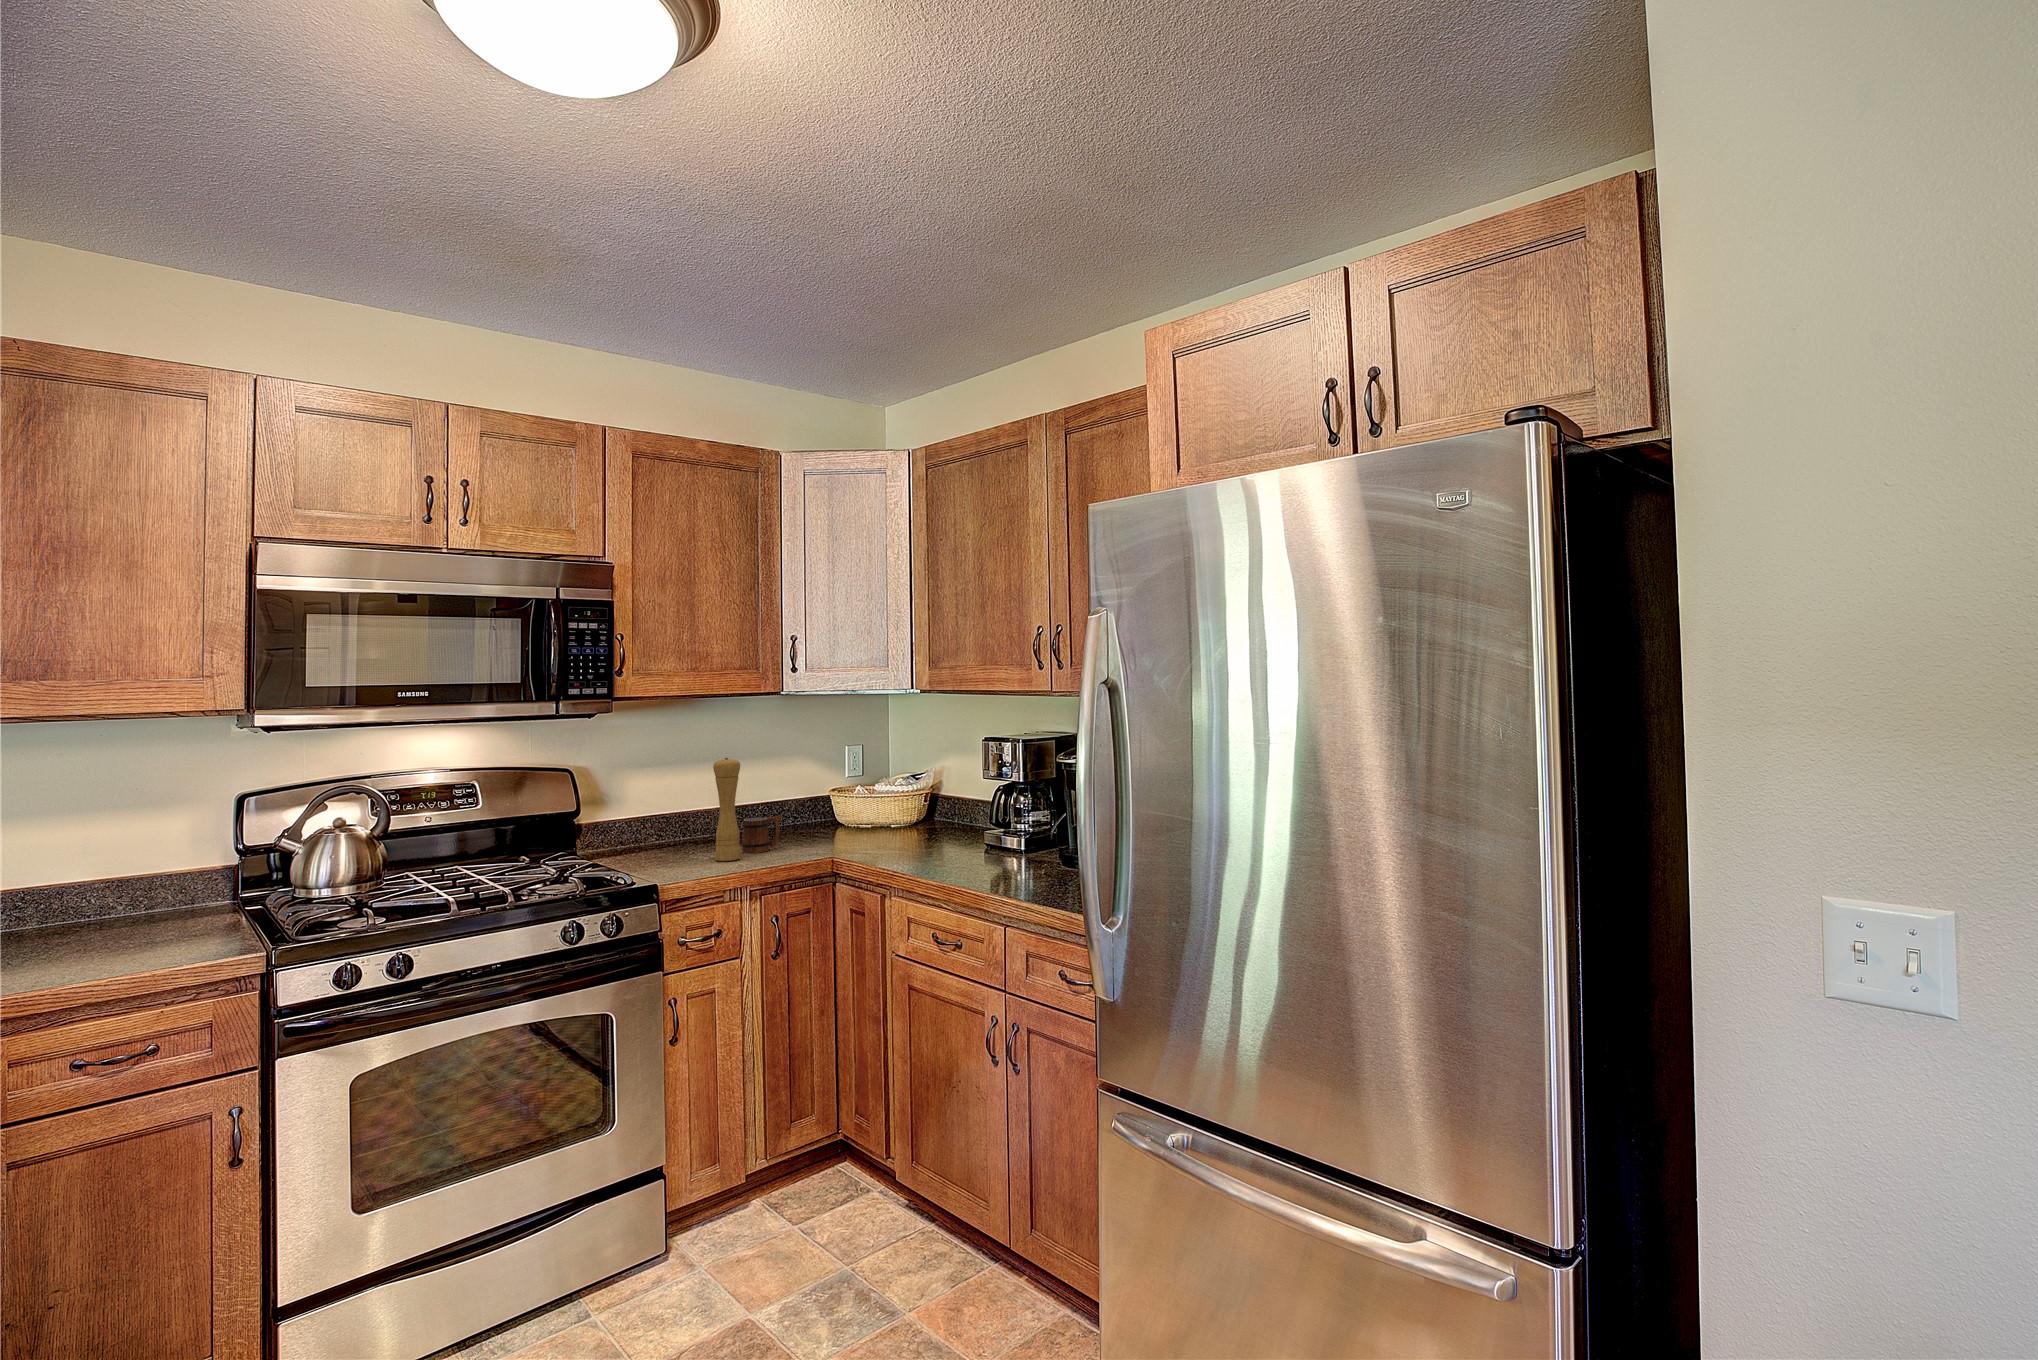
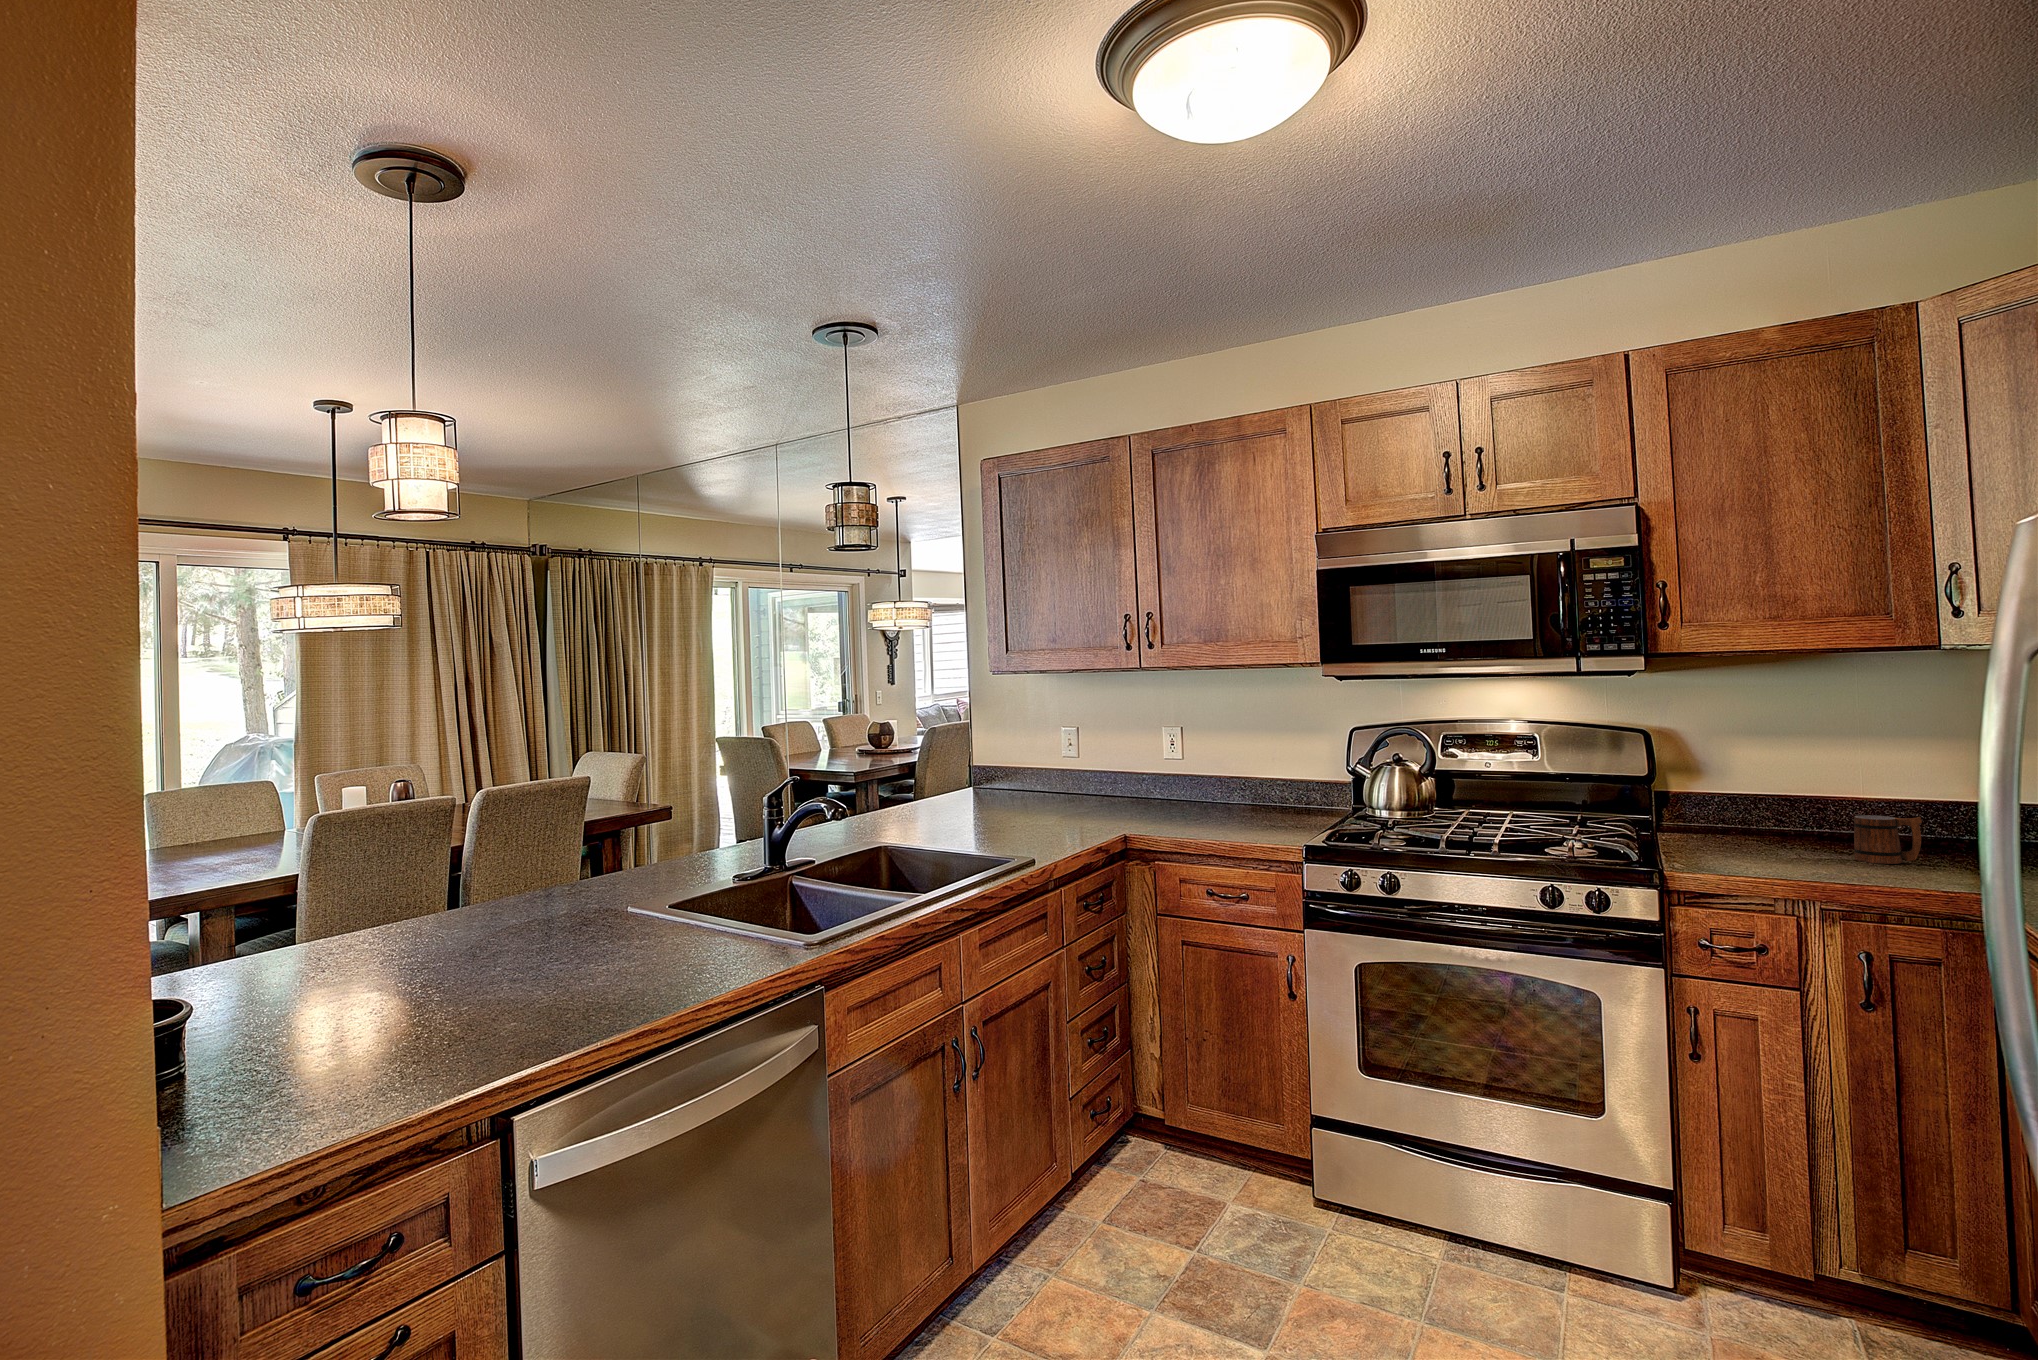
pepper mill: present [713,758,740,861] -> none [1773,729,1823,863]

